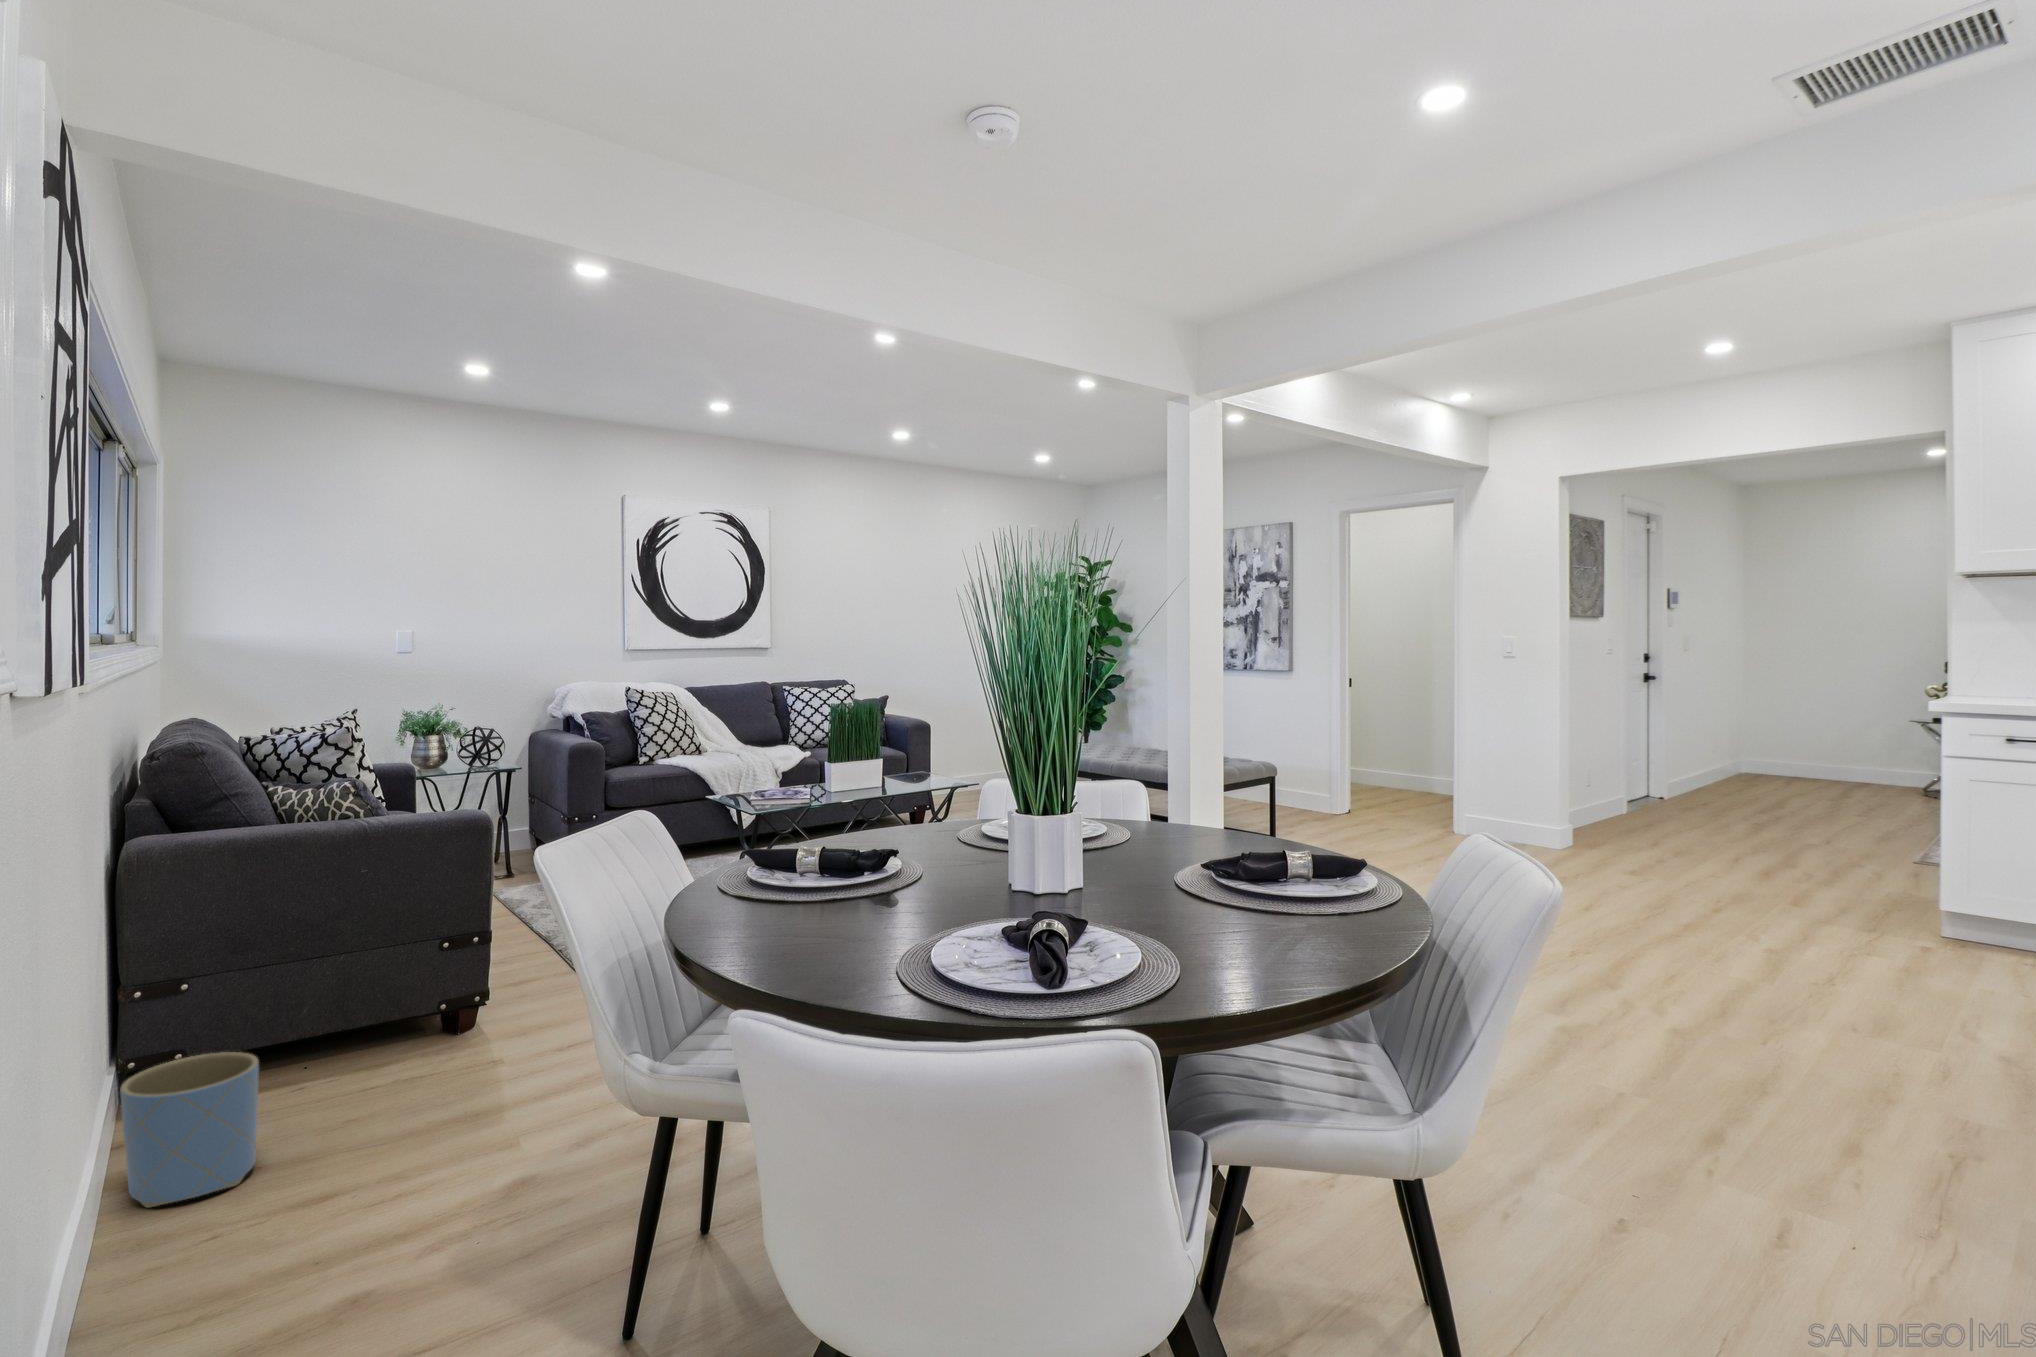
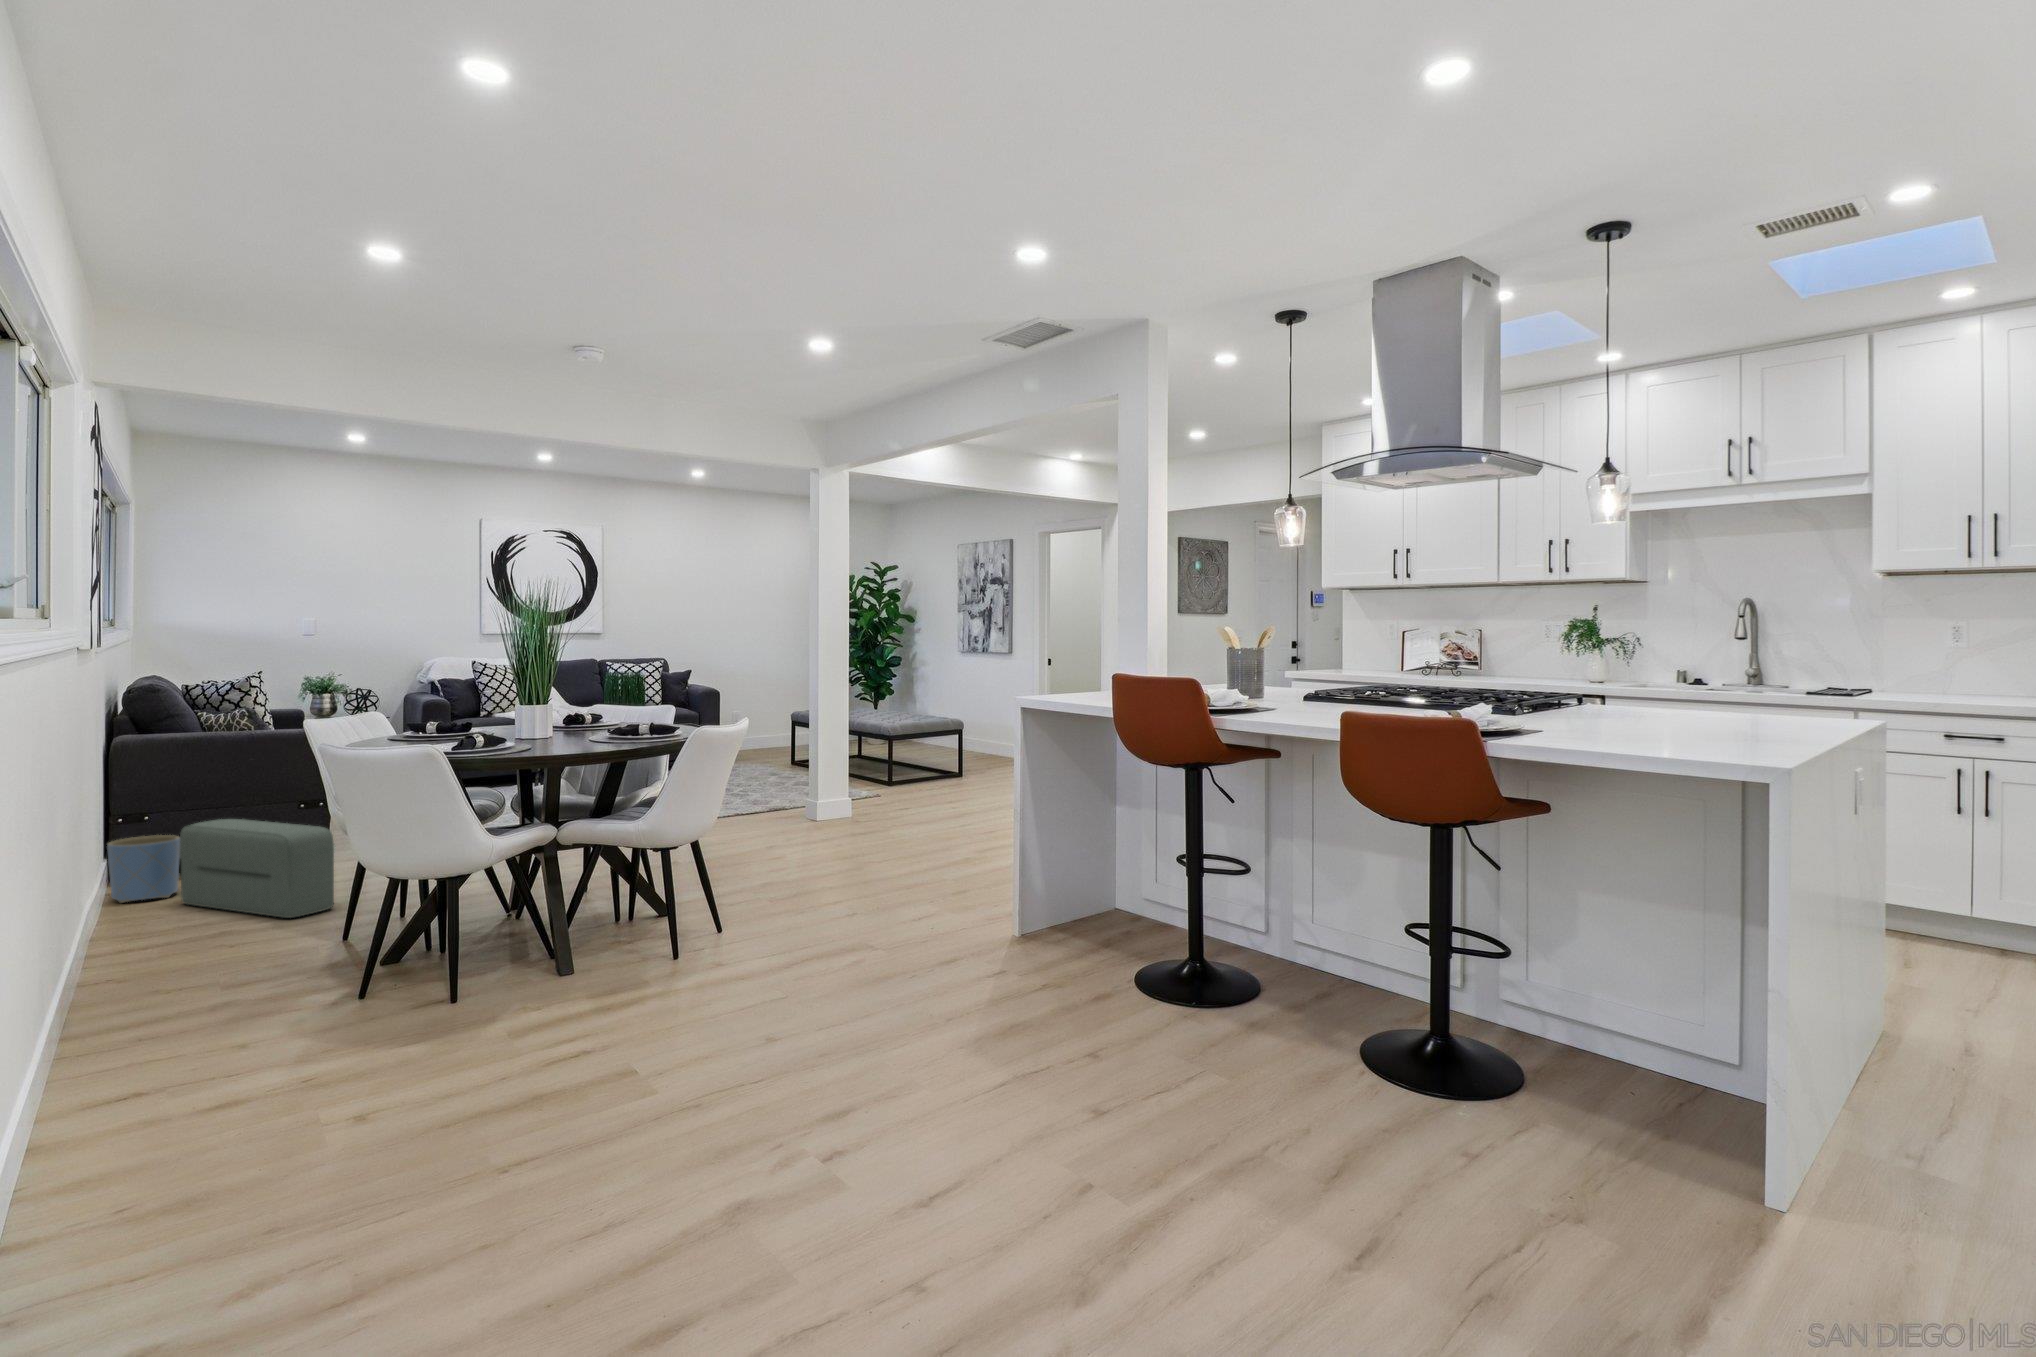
pouf: none [263,1028,573,1276] -> present [180,819,334,918]

